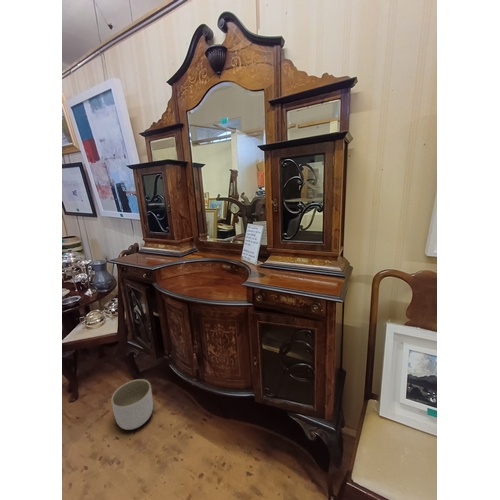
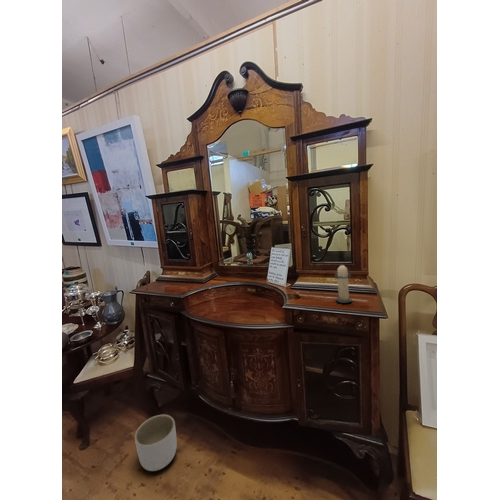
candle: none [297,241,318,285] -> present [335,265,351,303]

